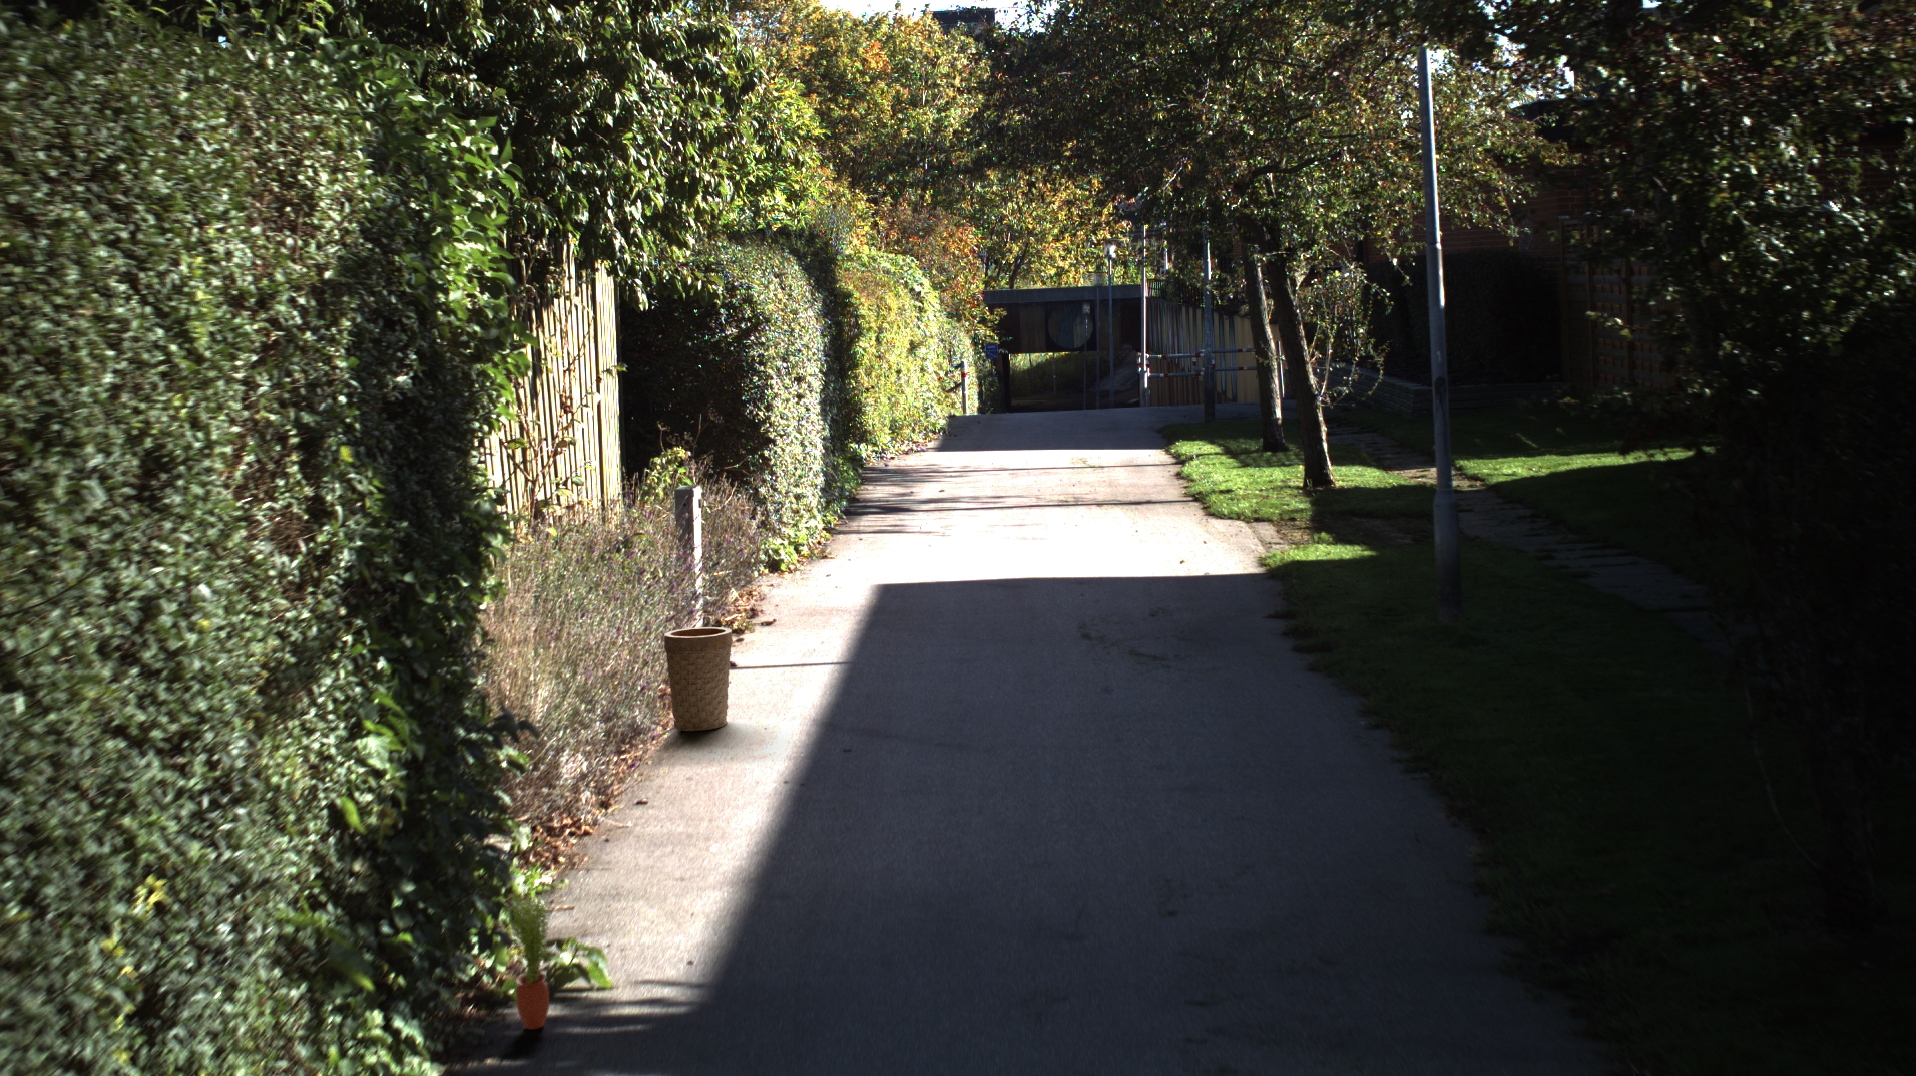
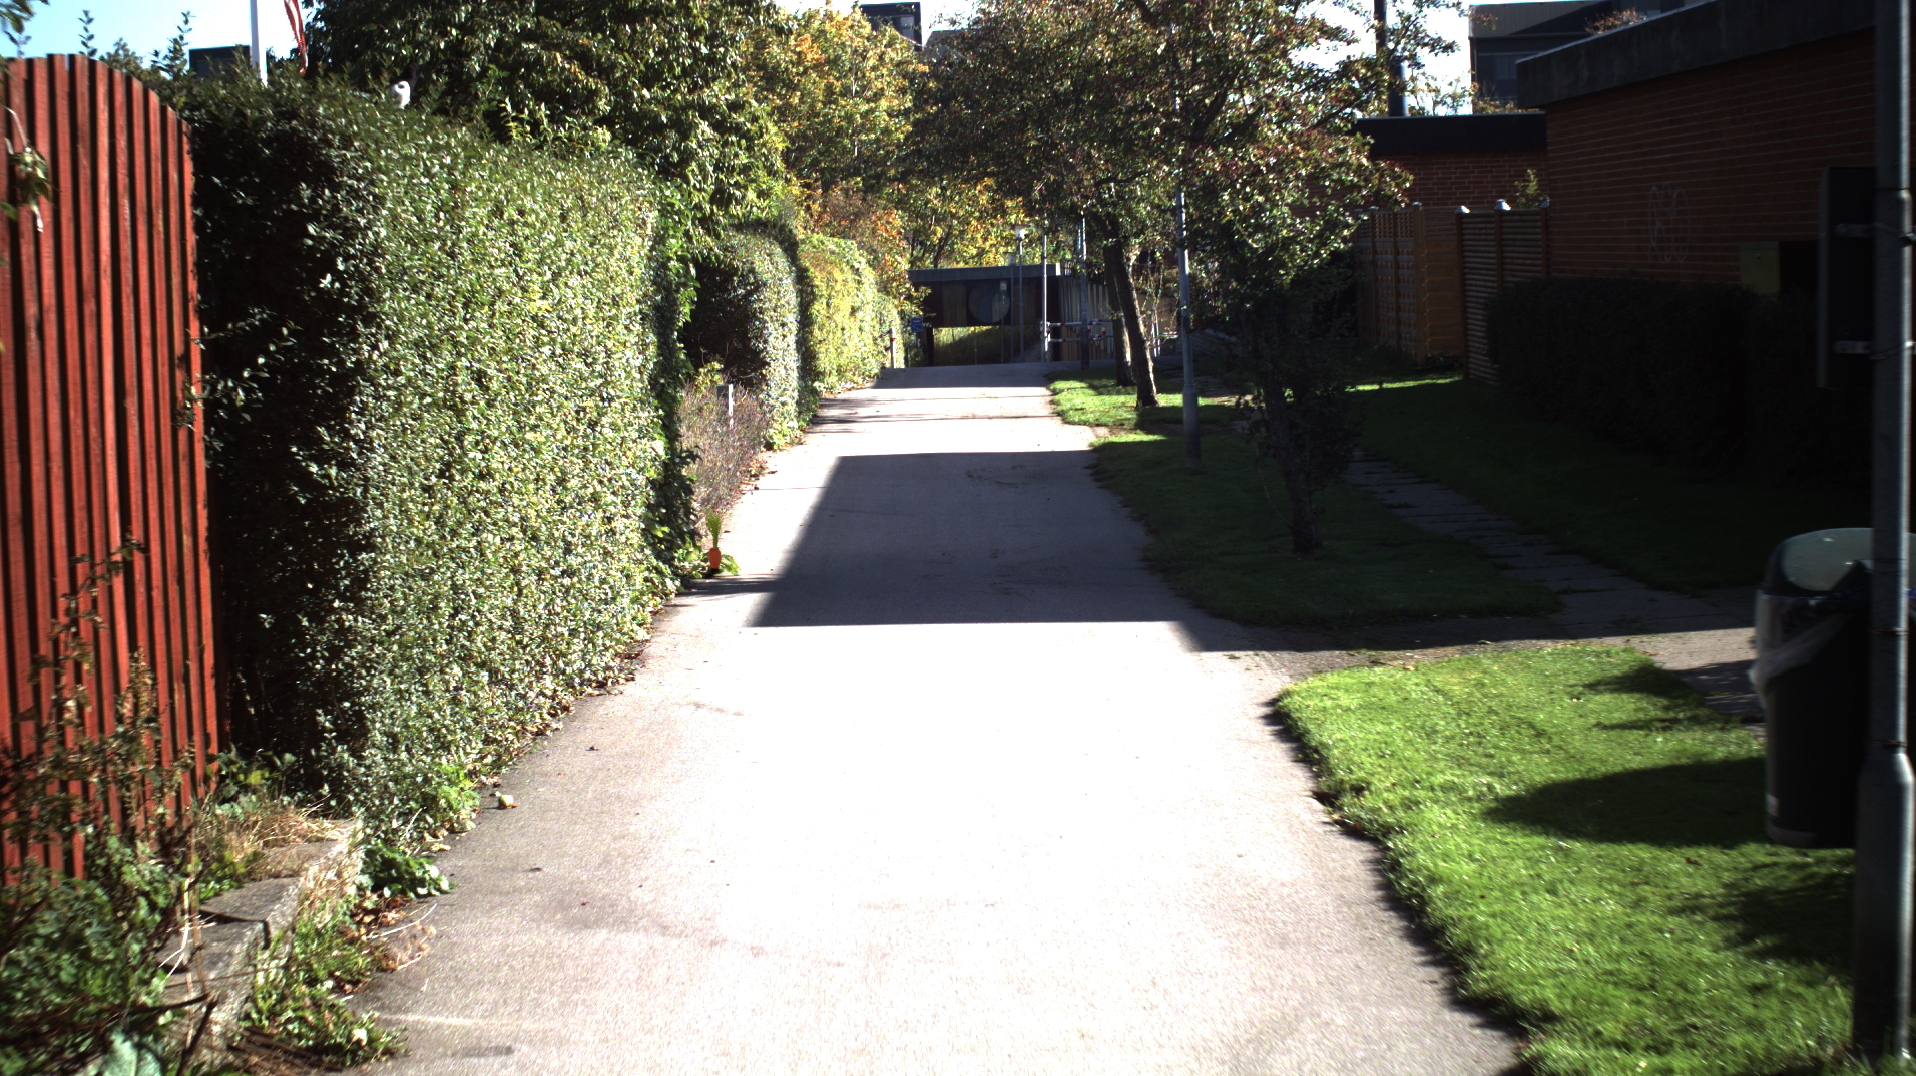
basket: present [664,627,733,731] -> none [728,451,766,506]

